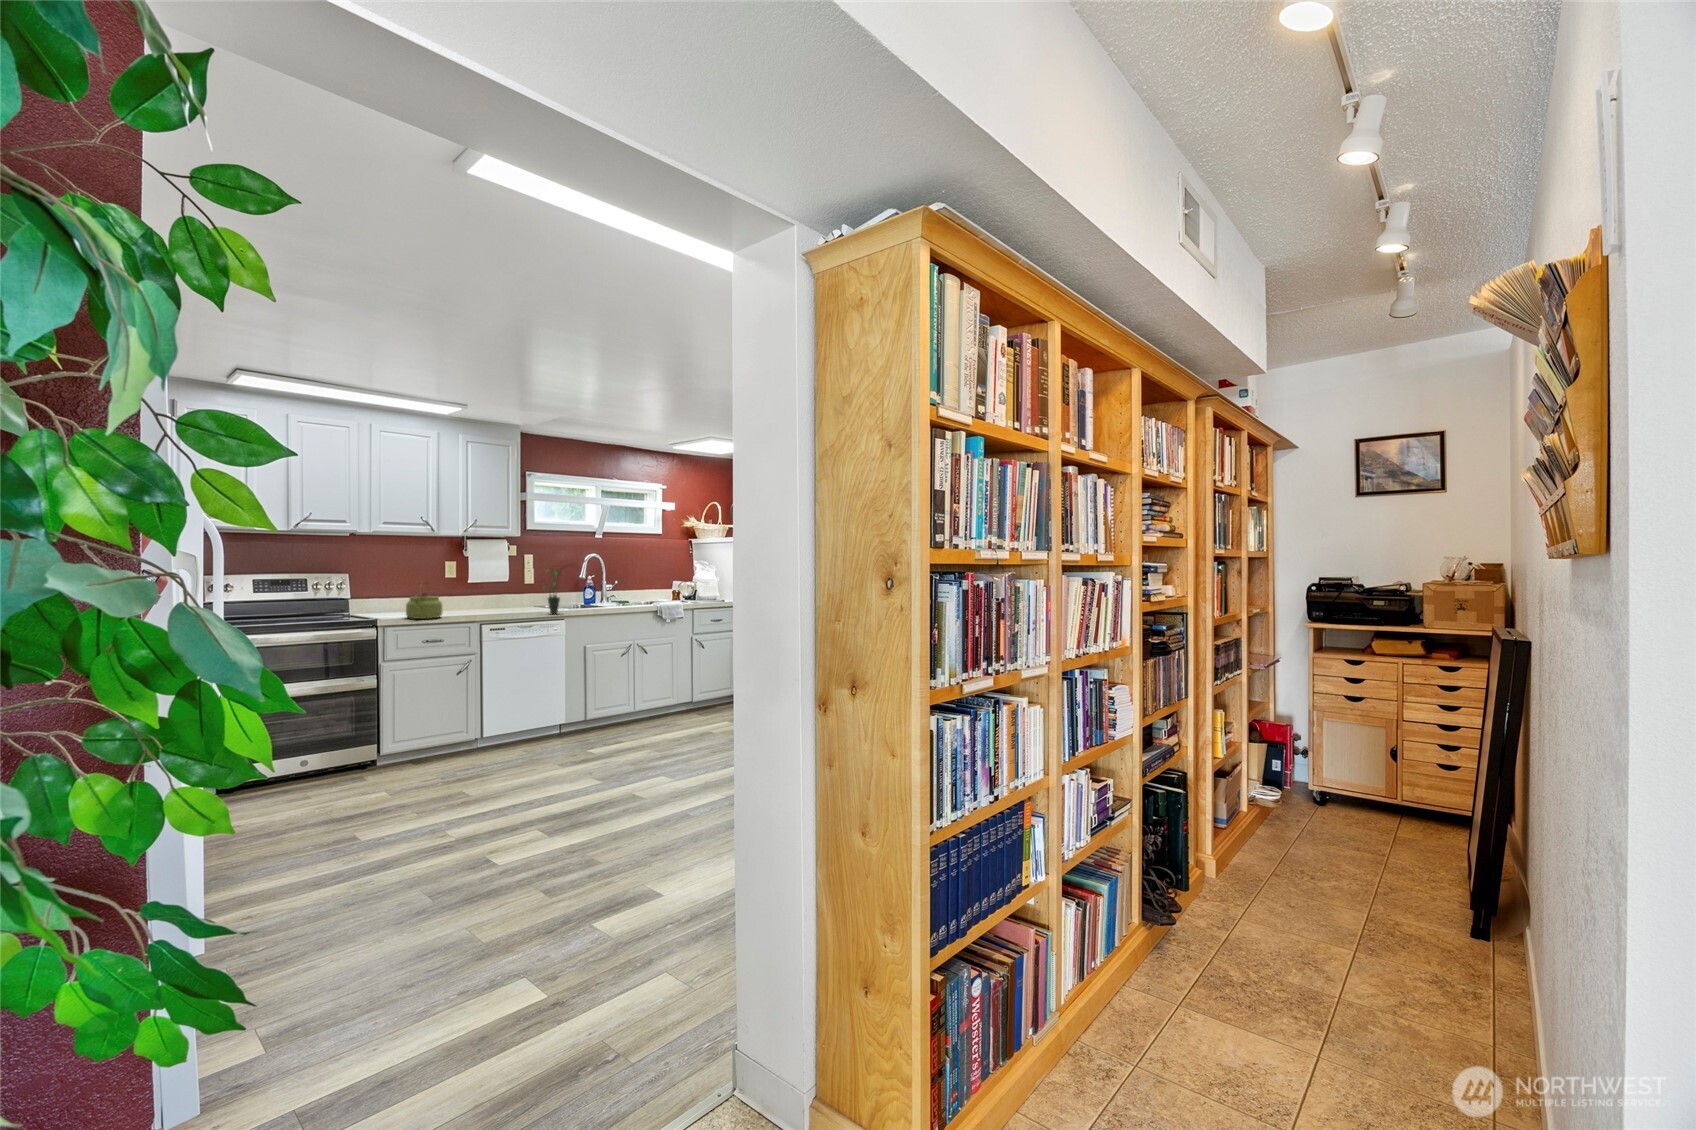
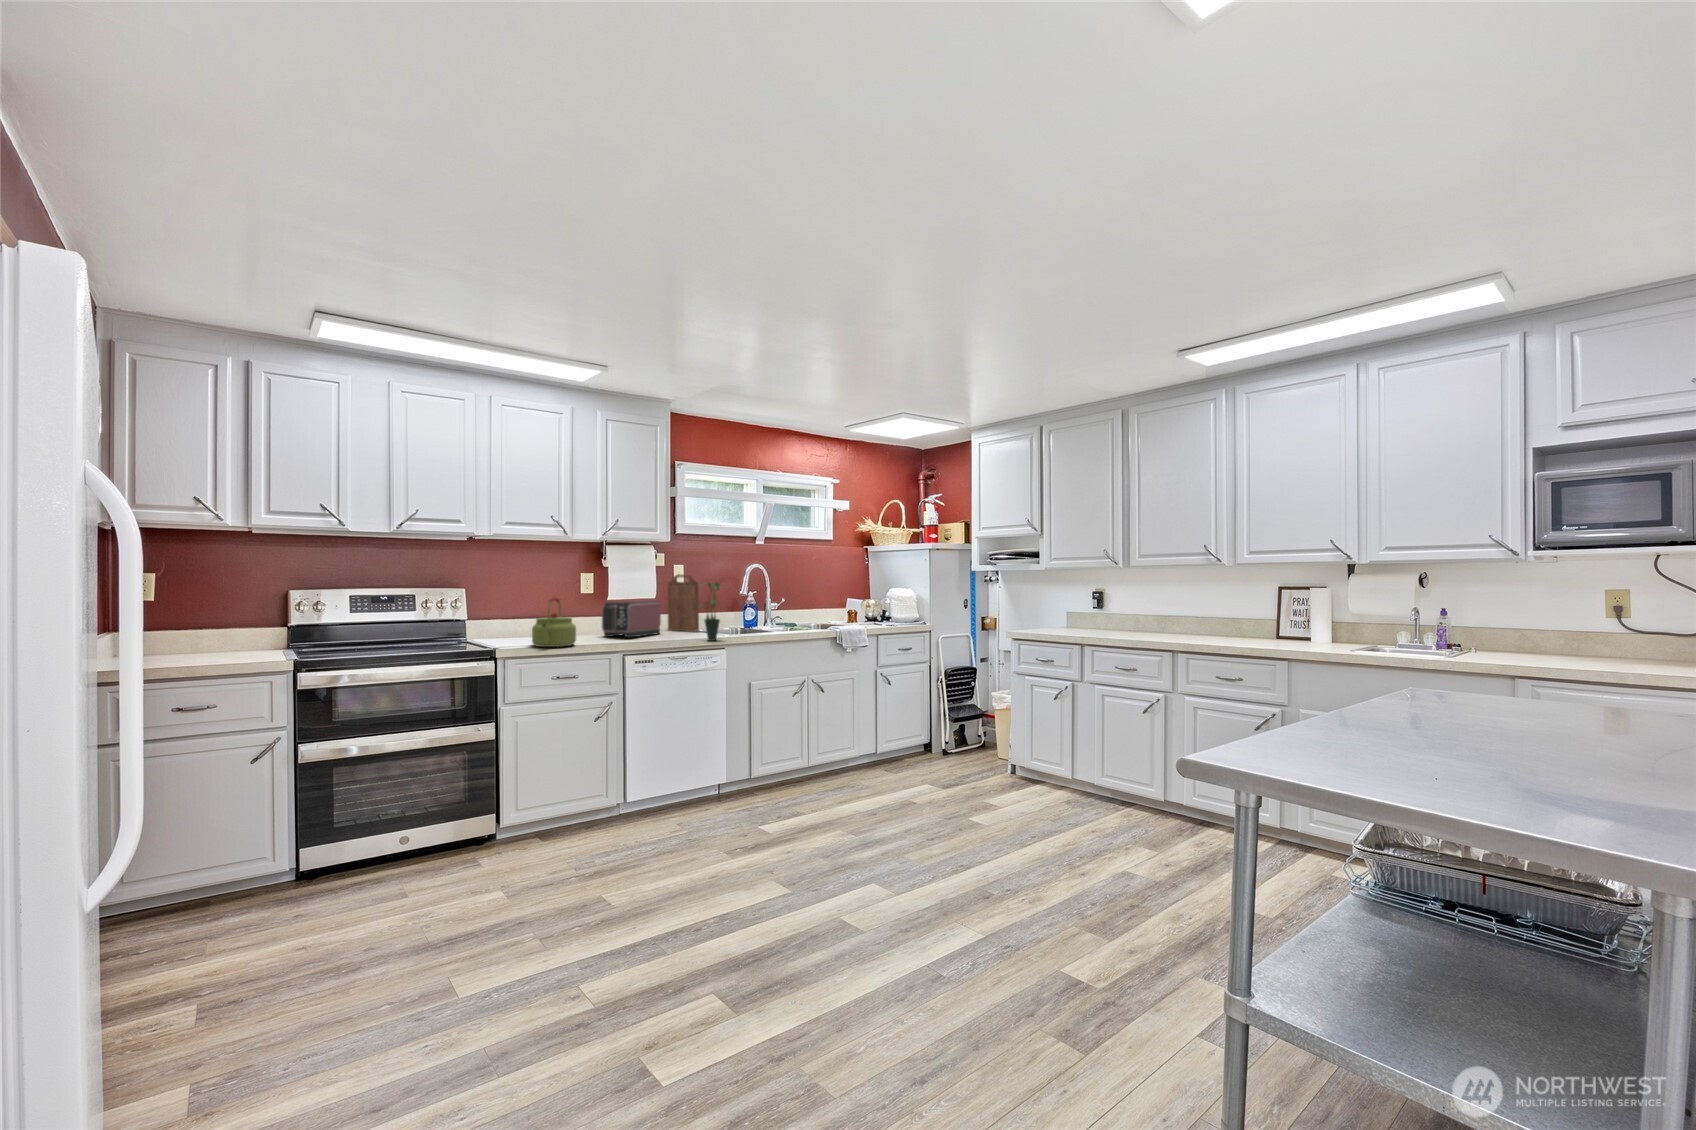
cutting board: none [519,563,545,607] -> present [668,575,699,631]
toaster: none [463,582,512,612] -> present [602,599,661,638]

